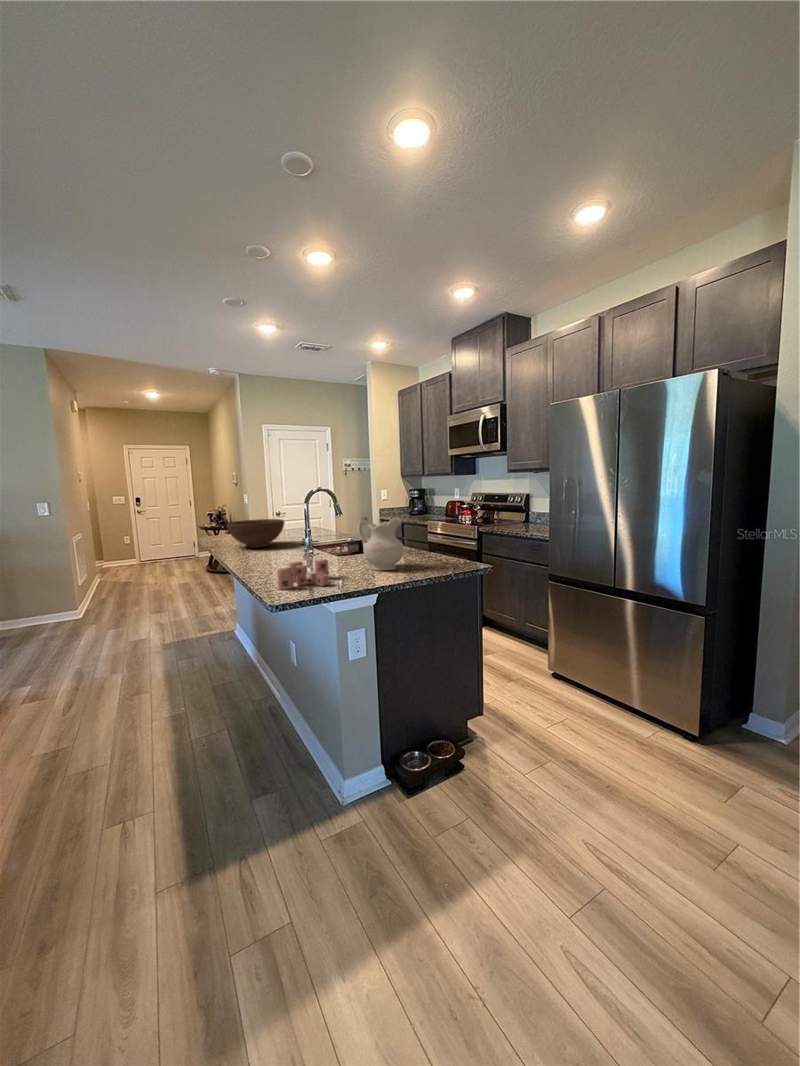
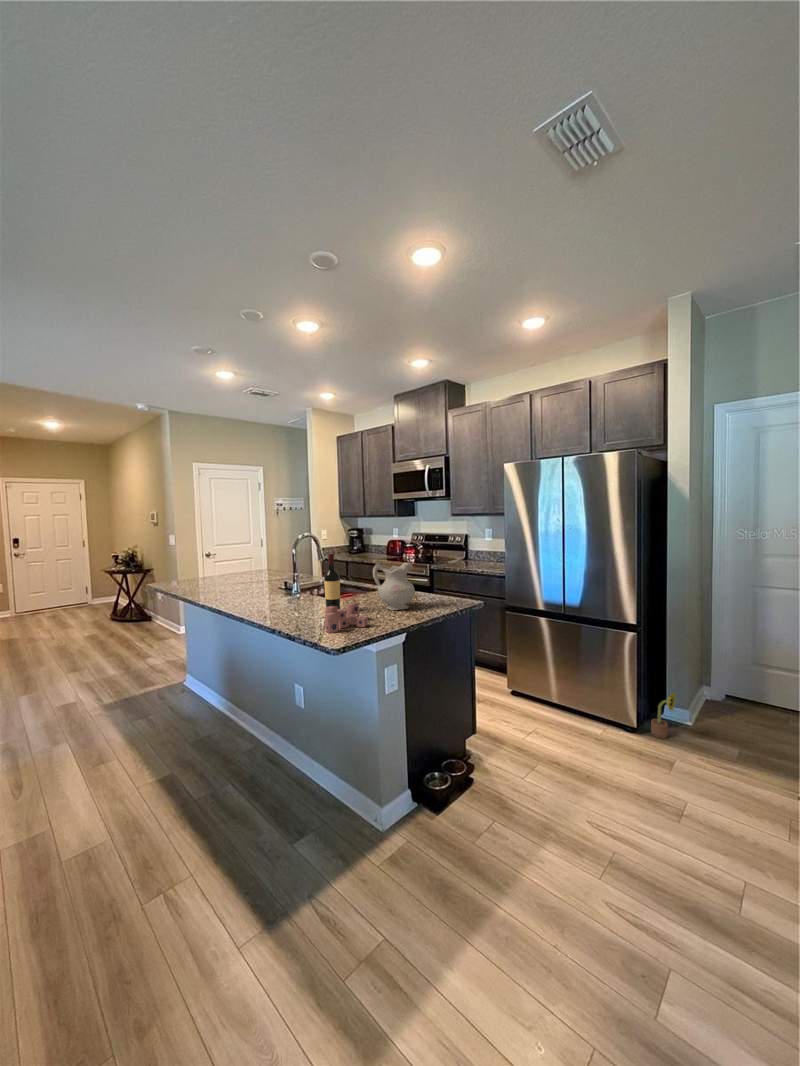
wine bottle: none [303,506,321,570] -> present [324,554,340,609]
fruit bowl: present [227,519,284,548] -> none [213,564,271,594]
decorative plant: none [720,699,764,756] -> present [651,692,676,738]

